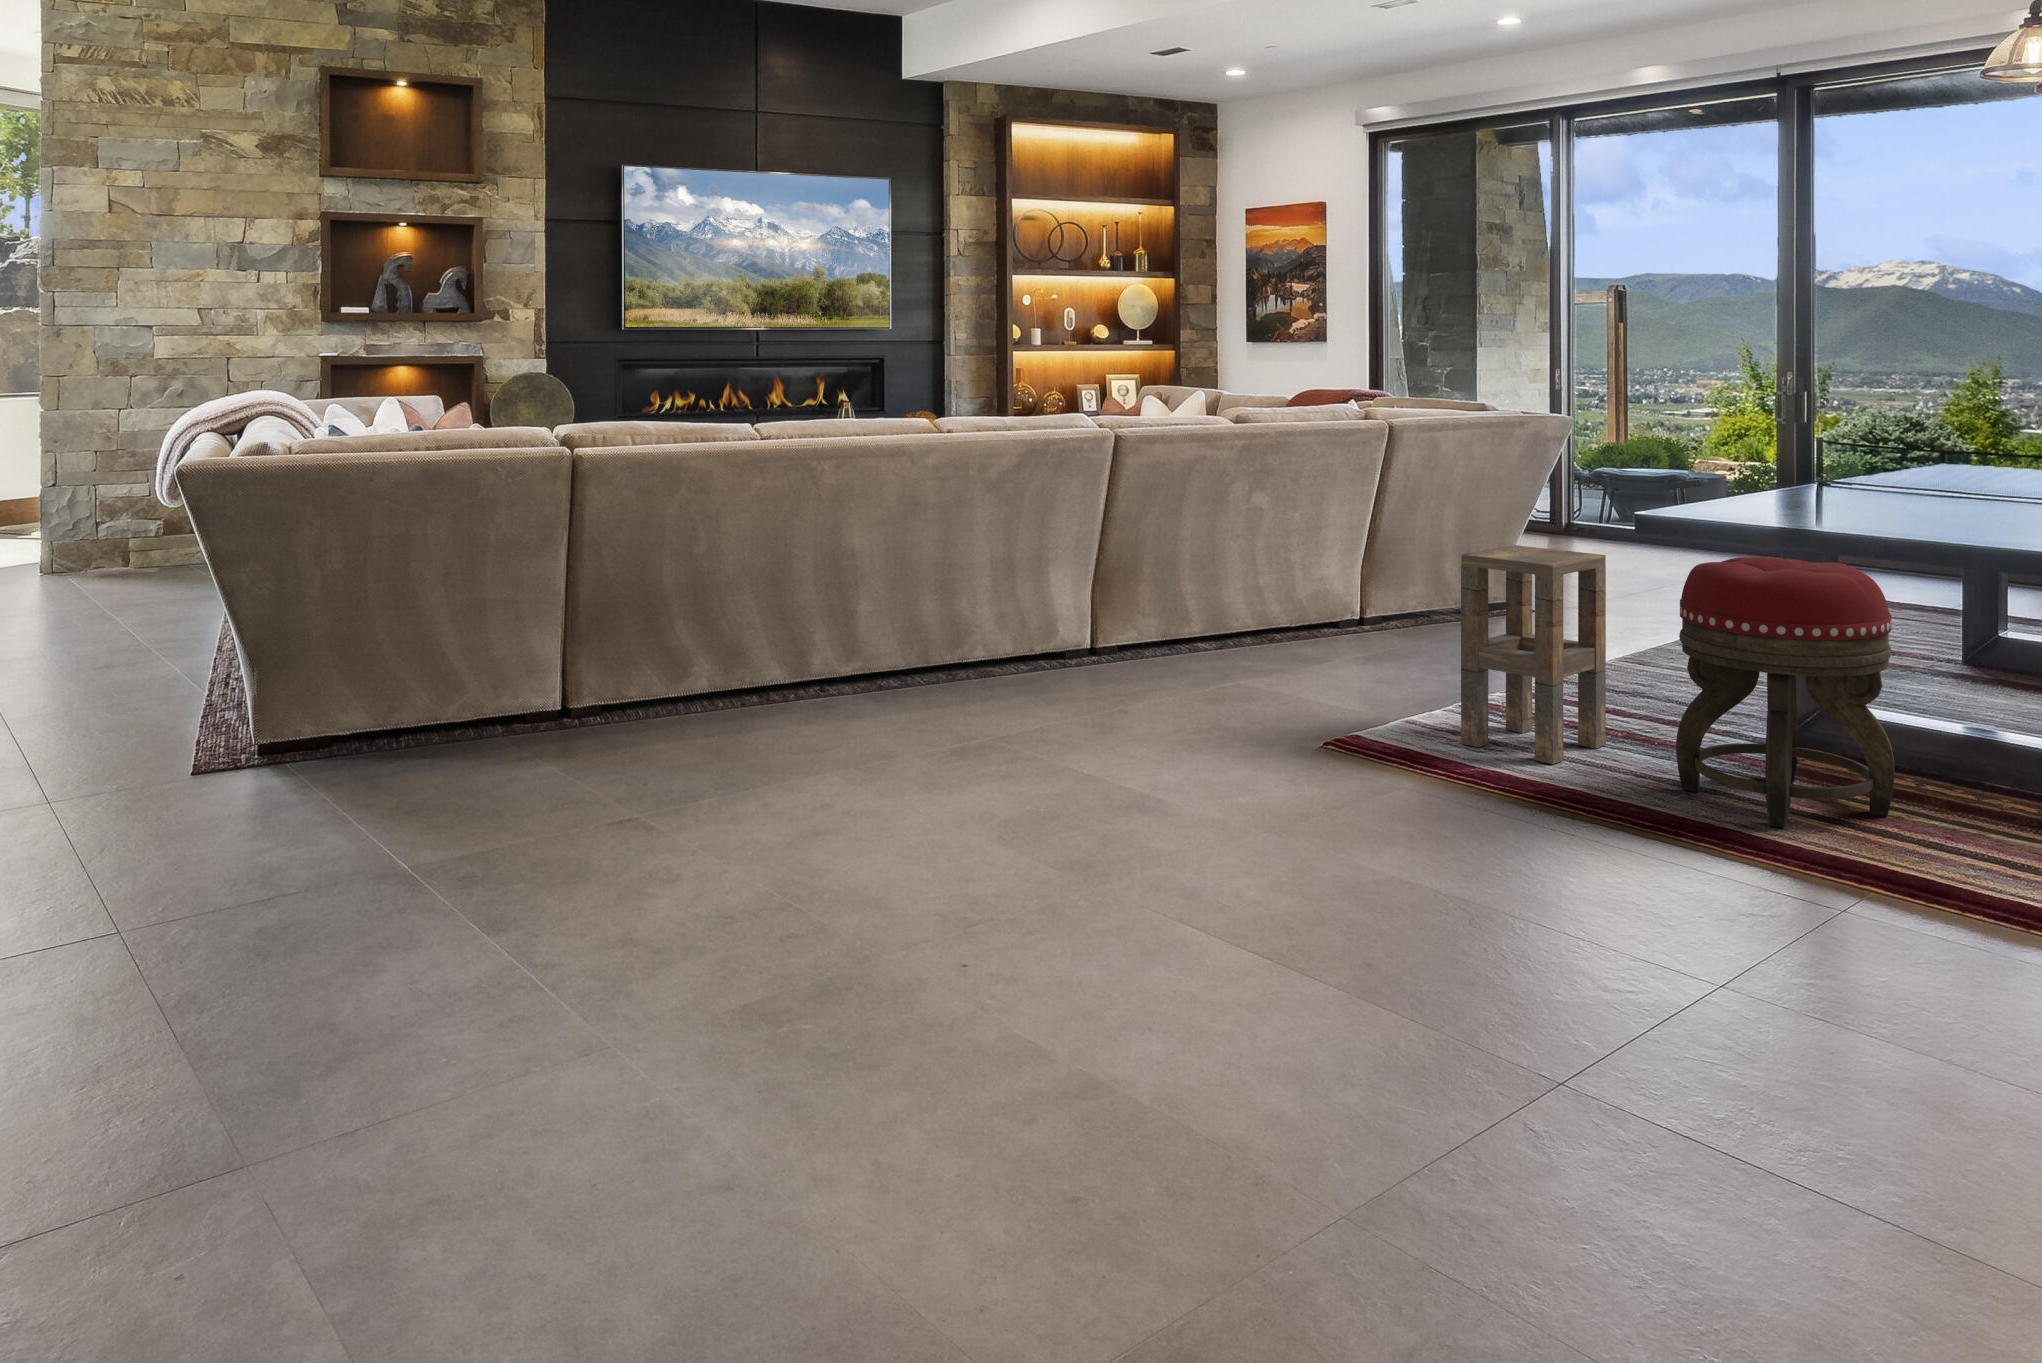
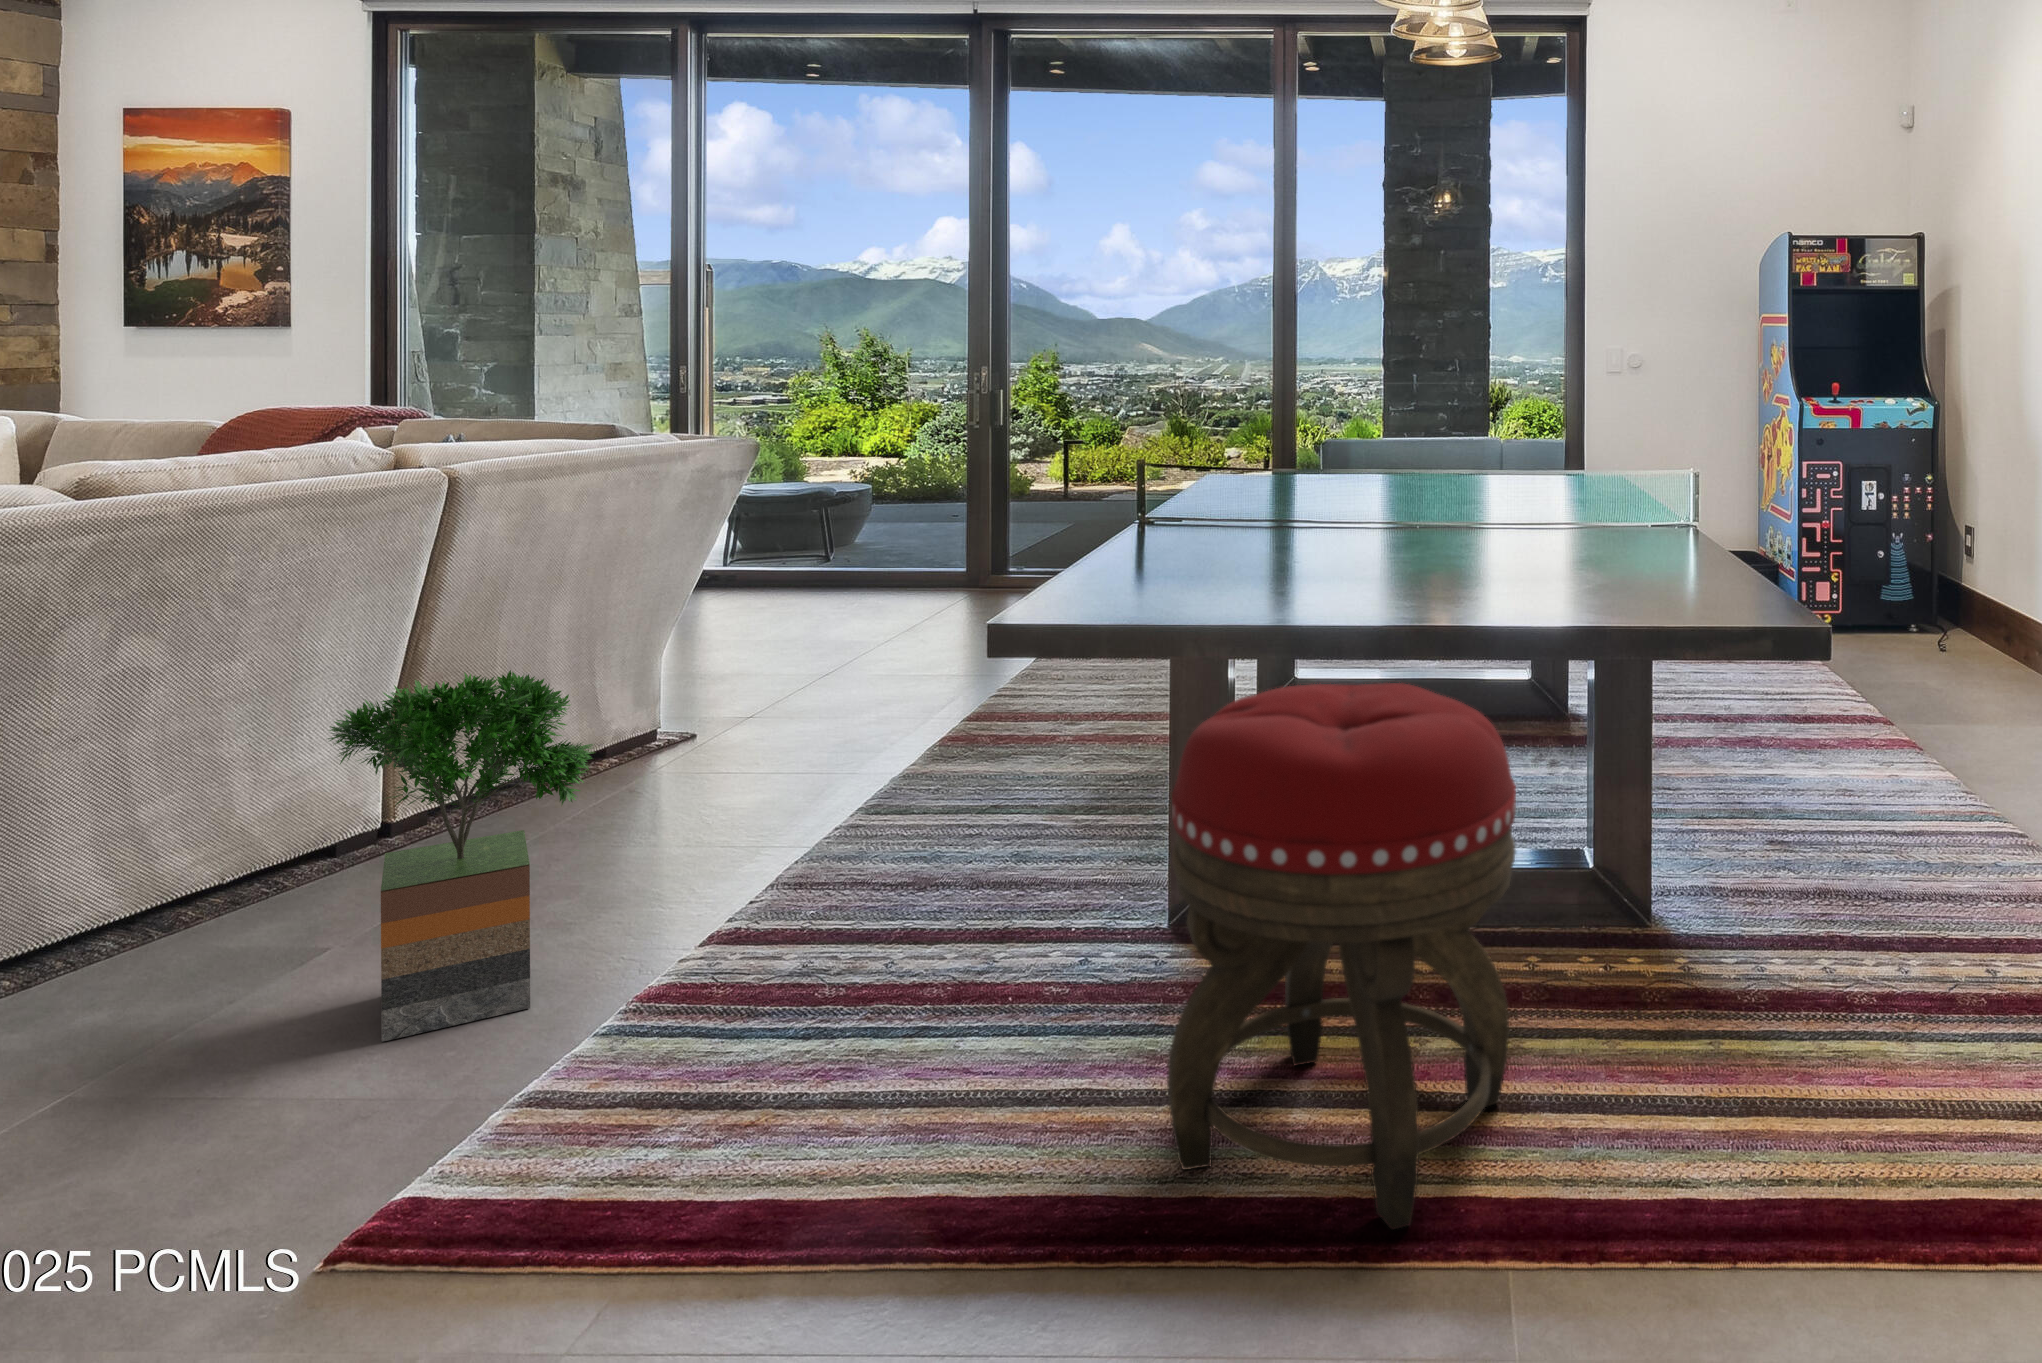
potted tree: none [1335,521,1446,687] -> present [328,670,593,1042]
side table: present [1461,545,1606,764] -> none [687,713,977,1191]

